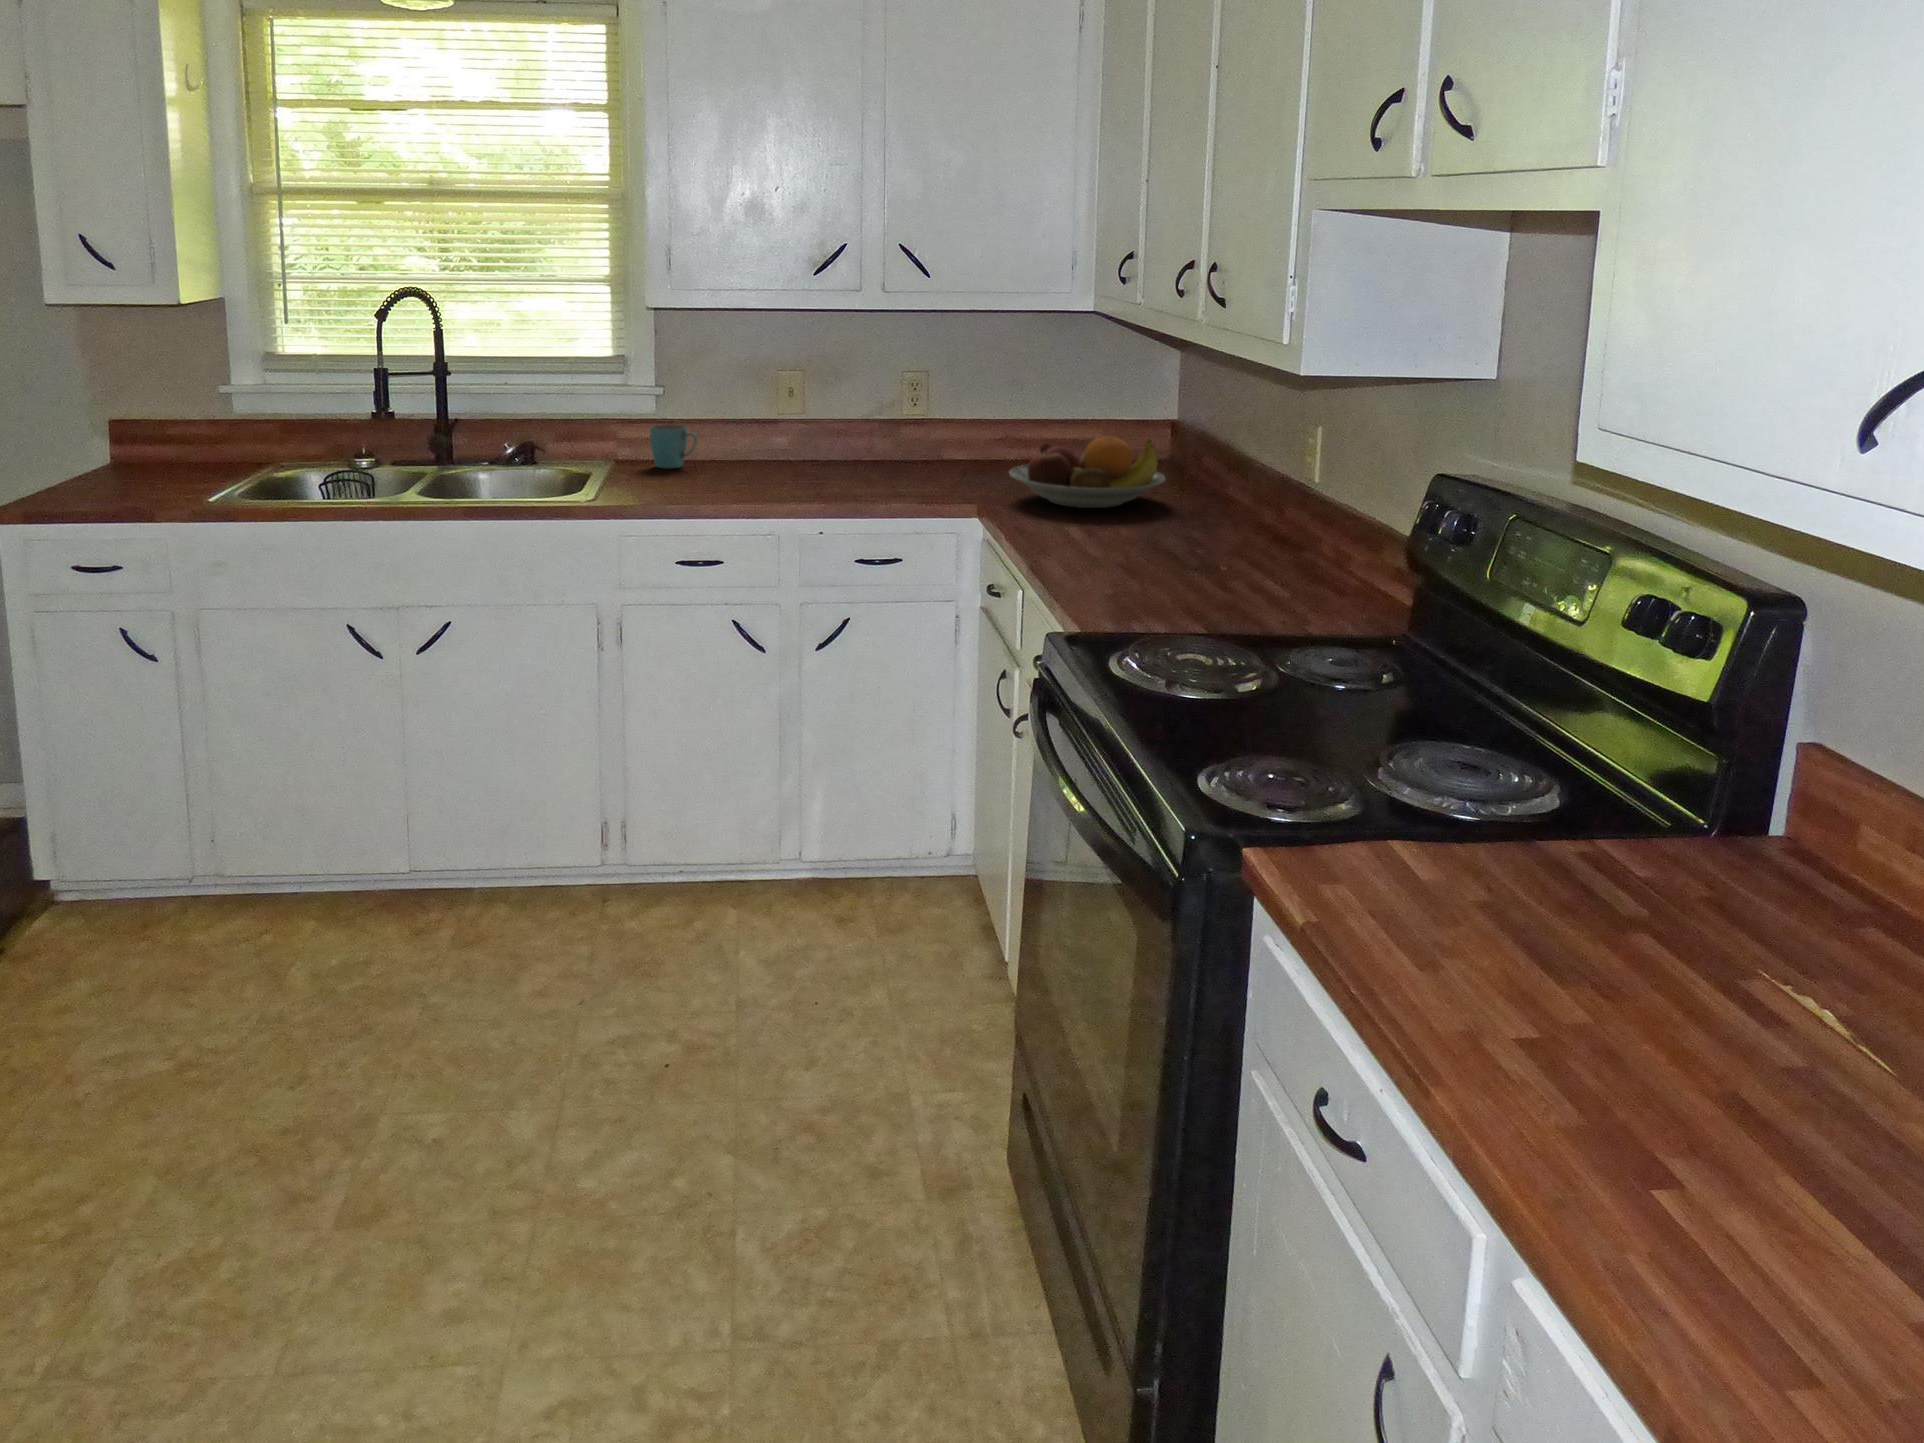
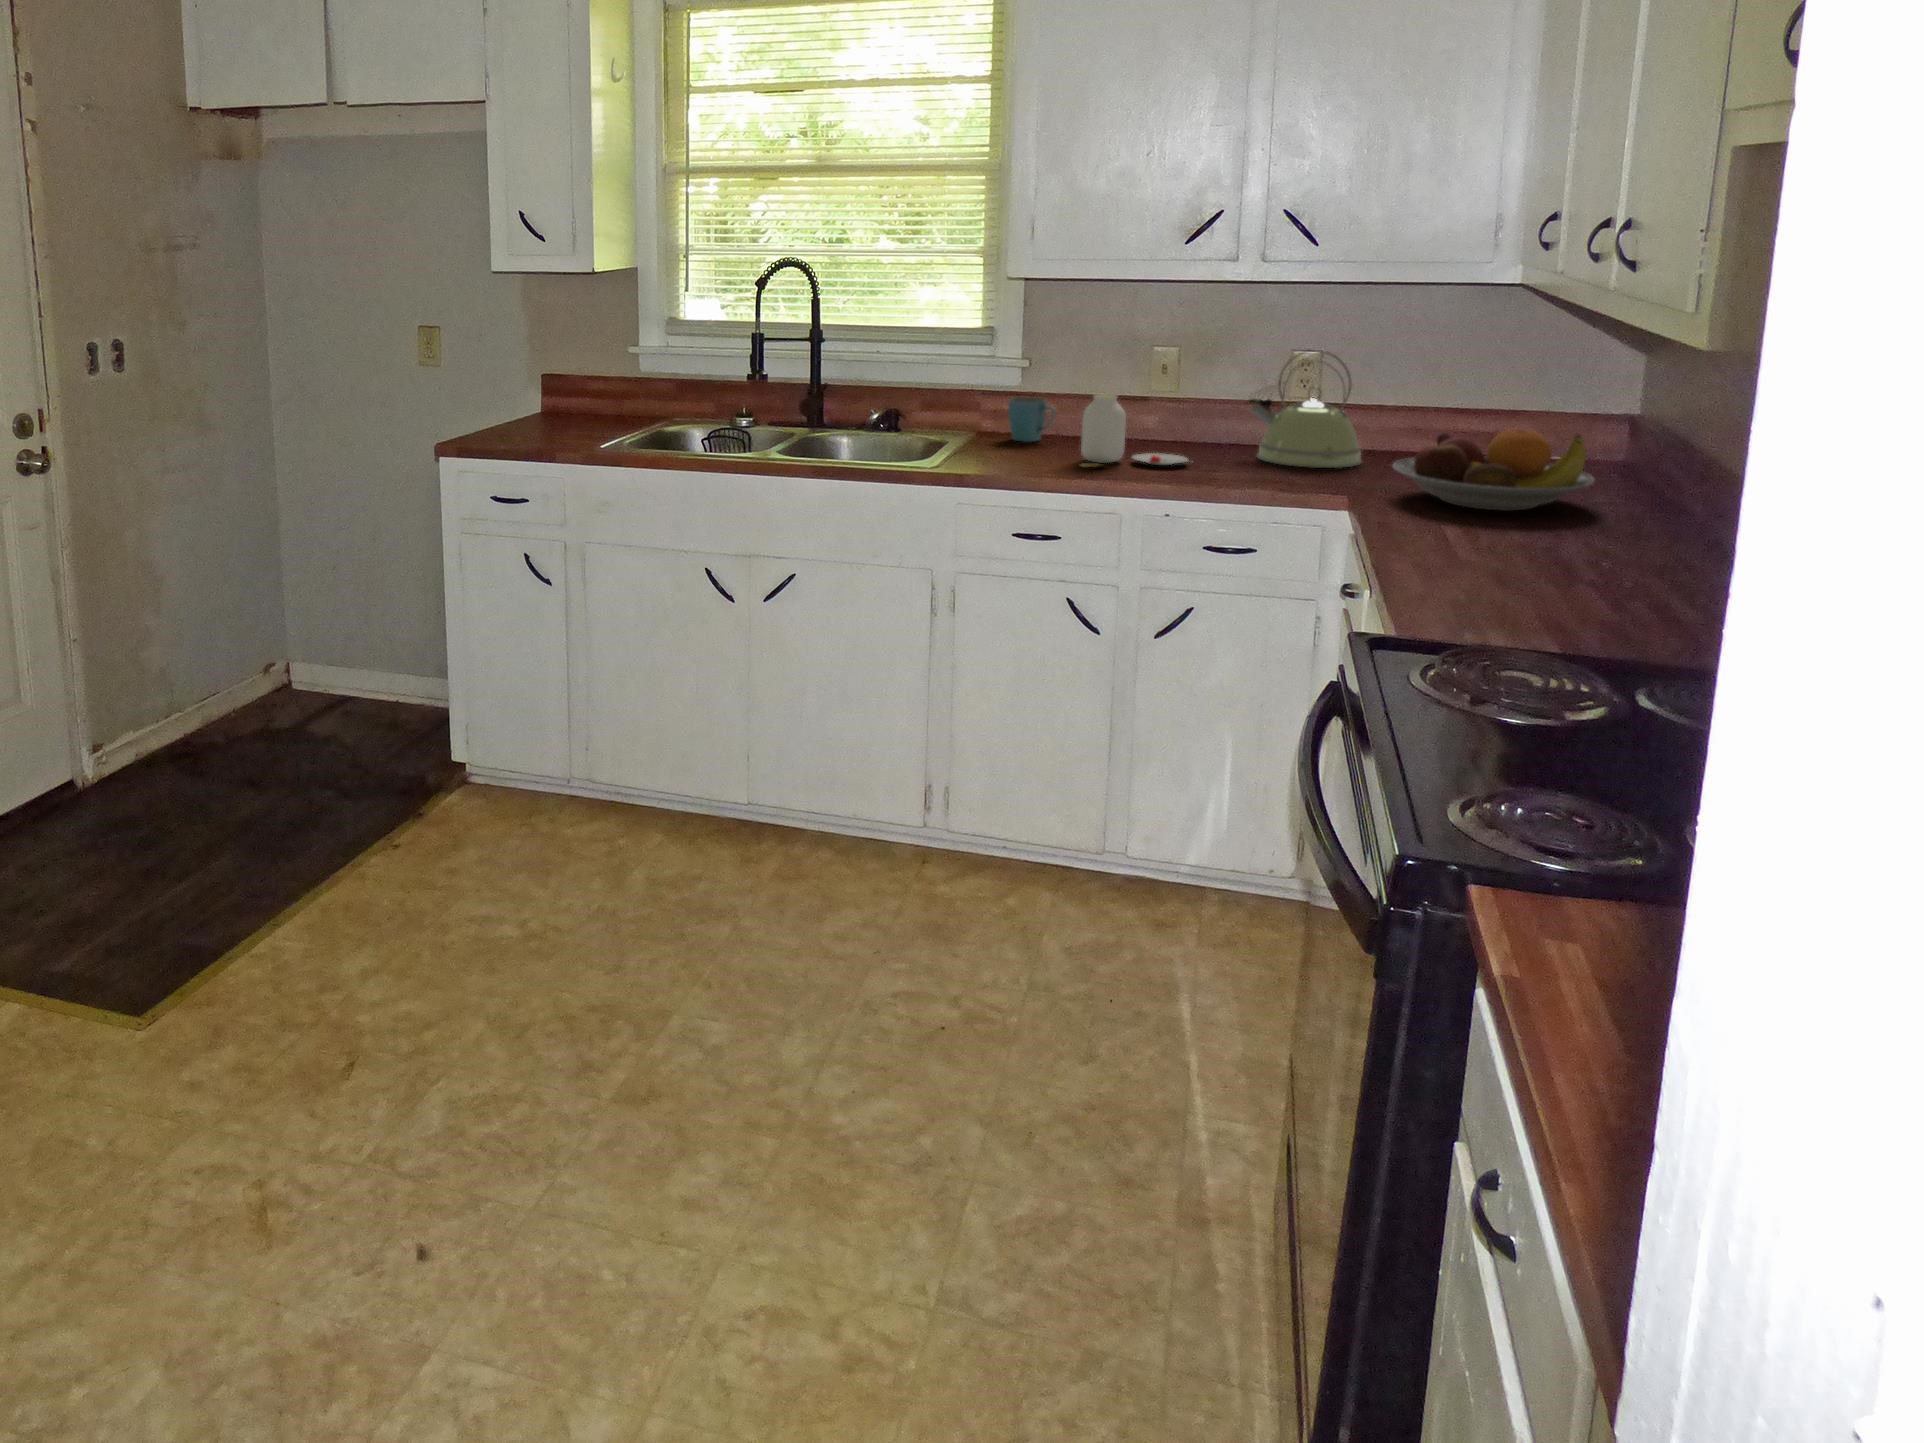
kettle: none [873,372,972,479] -> present [1249,349,1362,468]
jar: none [730,419,834,491] -> present [1080,394,1189,467]

